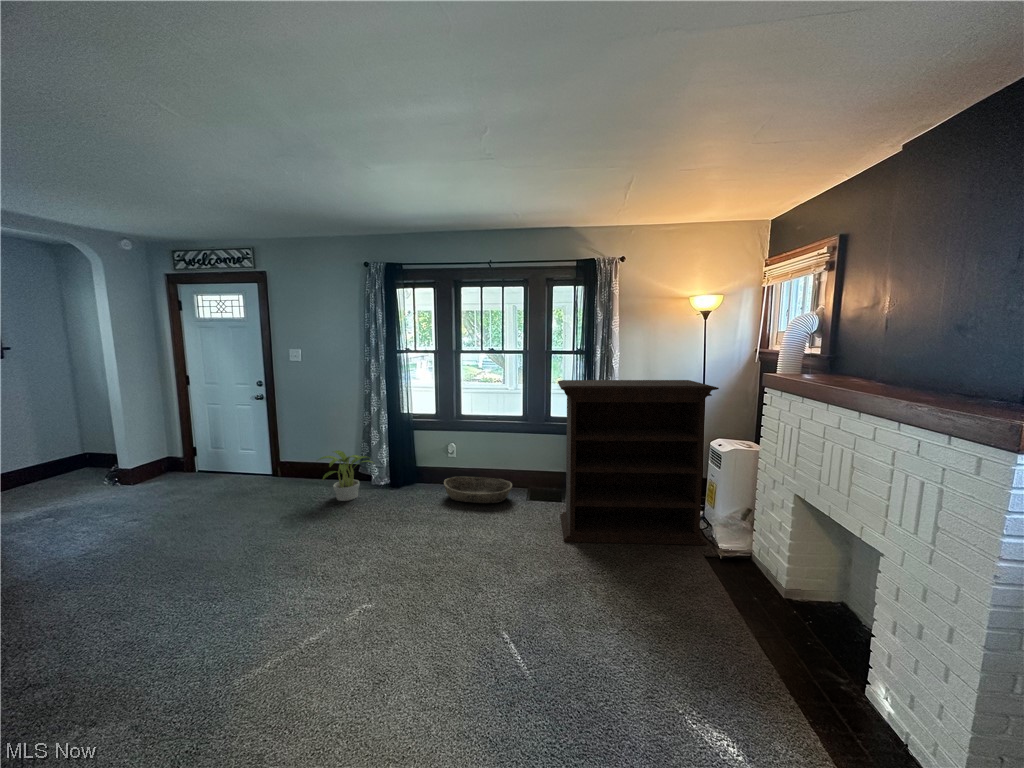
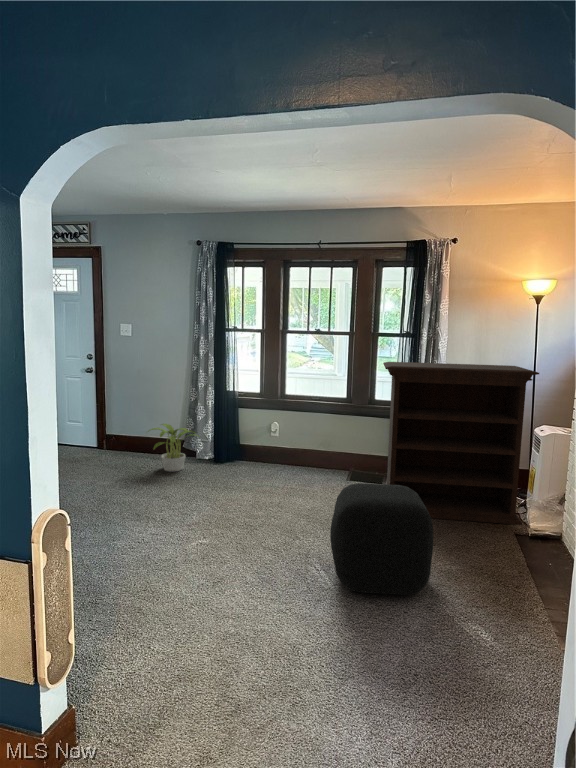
basket: present [444,477,512,503] -> none [267,455,334,481]
ottoman: none [507,525,629,670] -> present [330,483,433,595]

